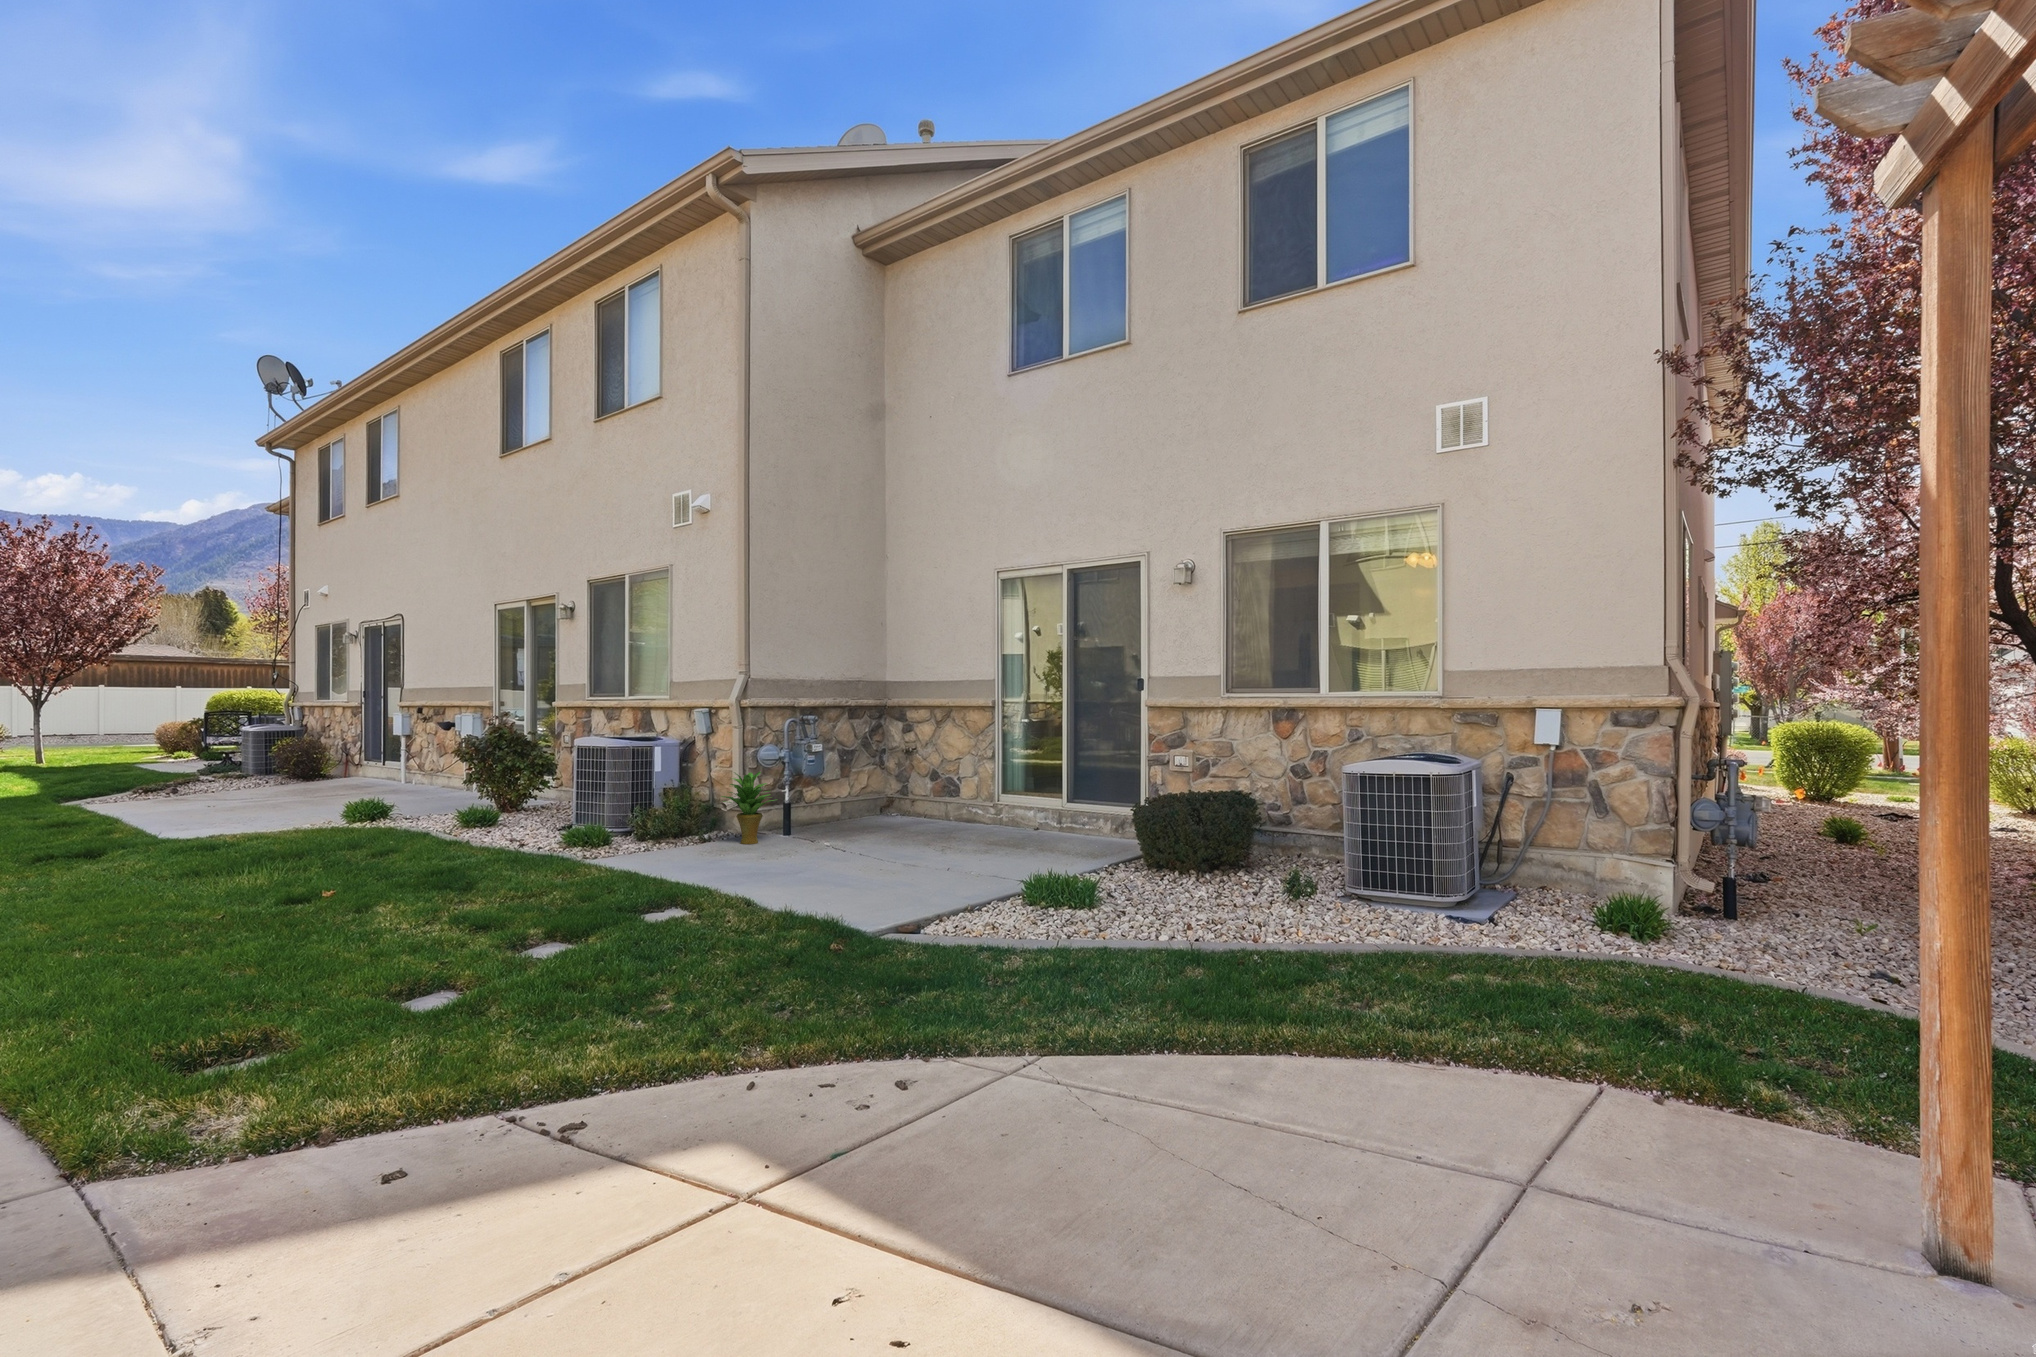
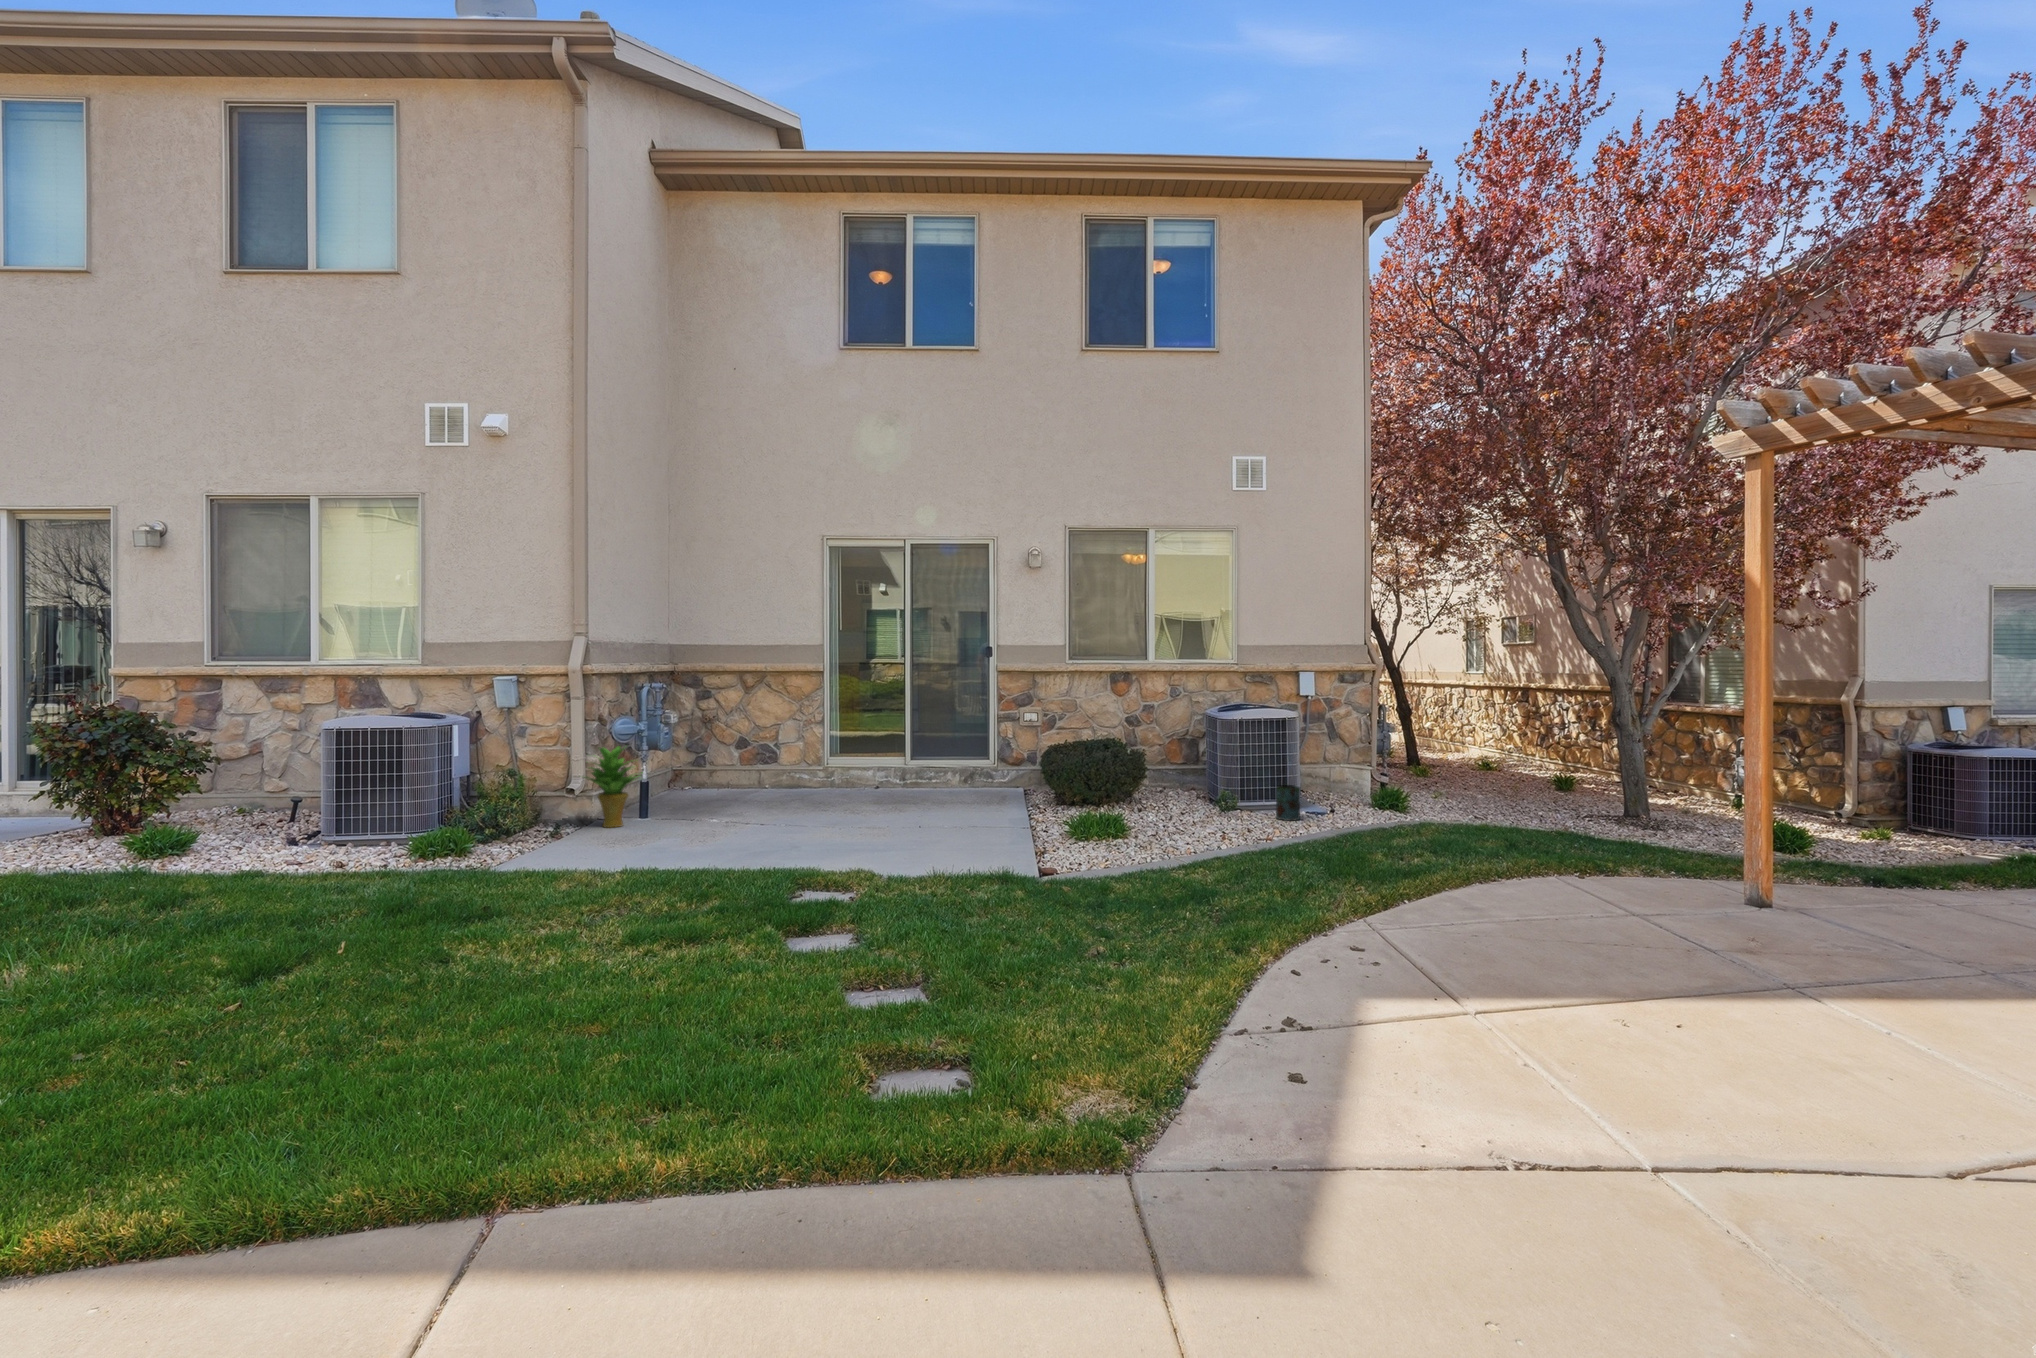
watering can: none [1376,863,1413,928] -> present [1276,785,1301,821]

